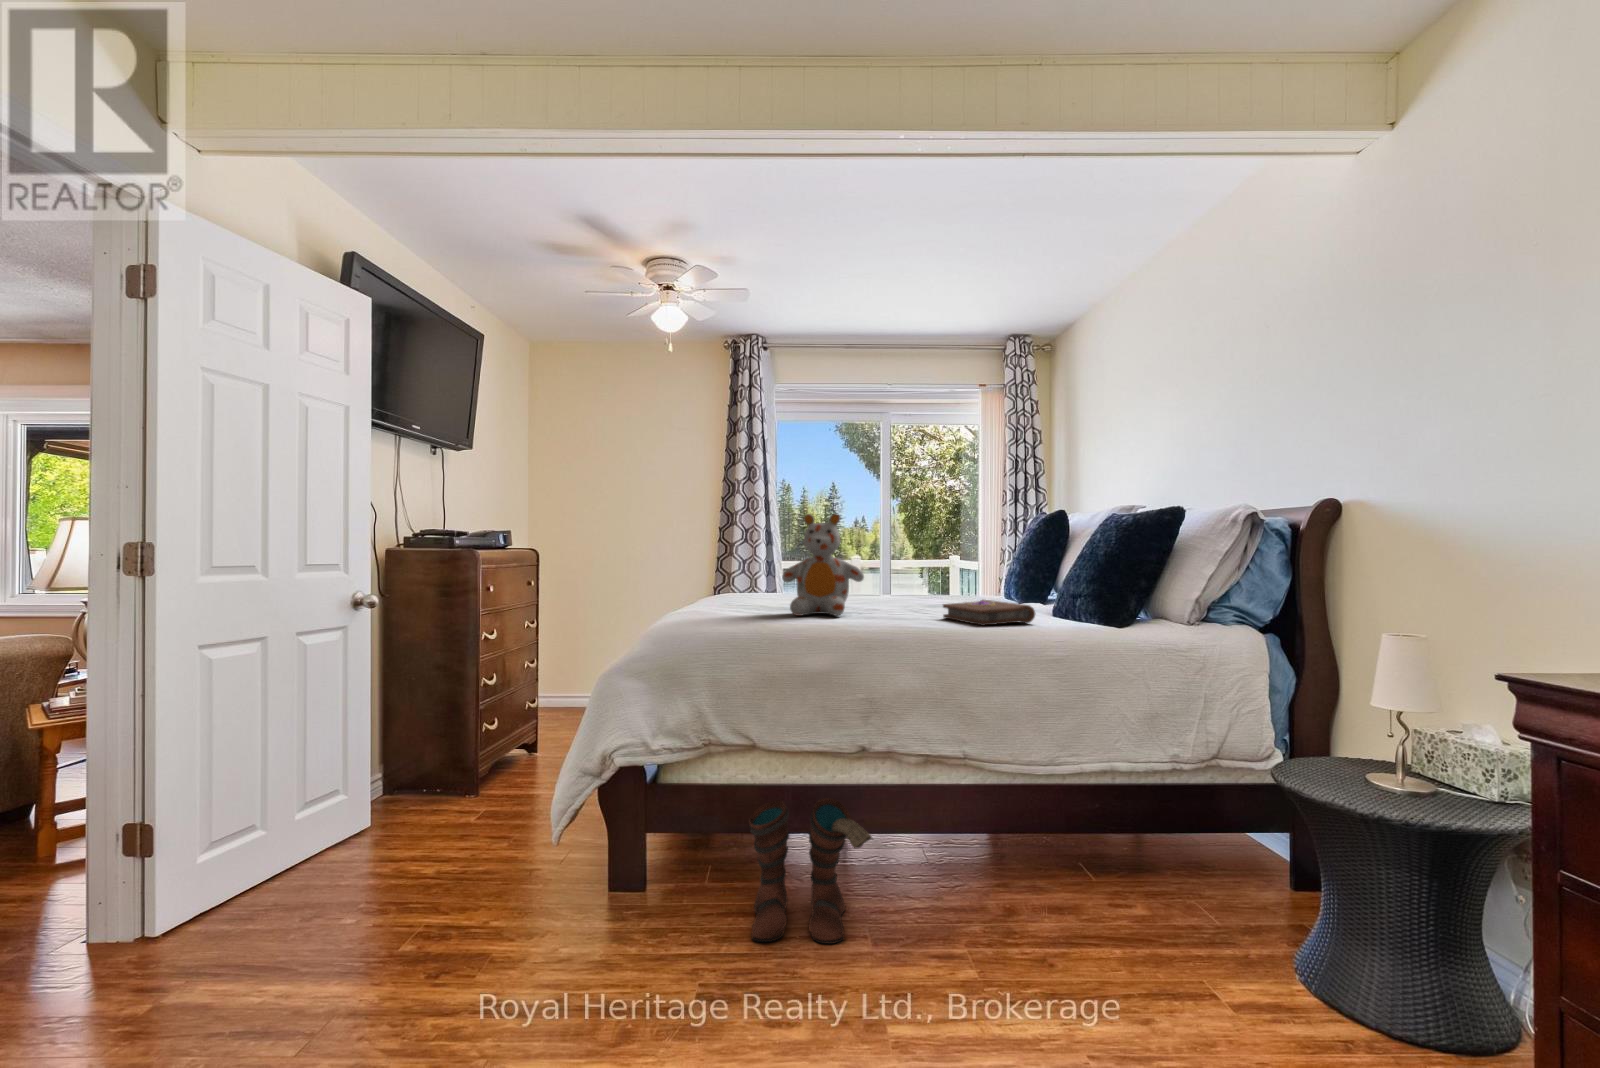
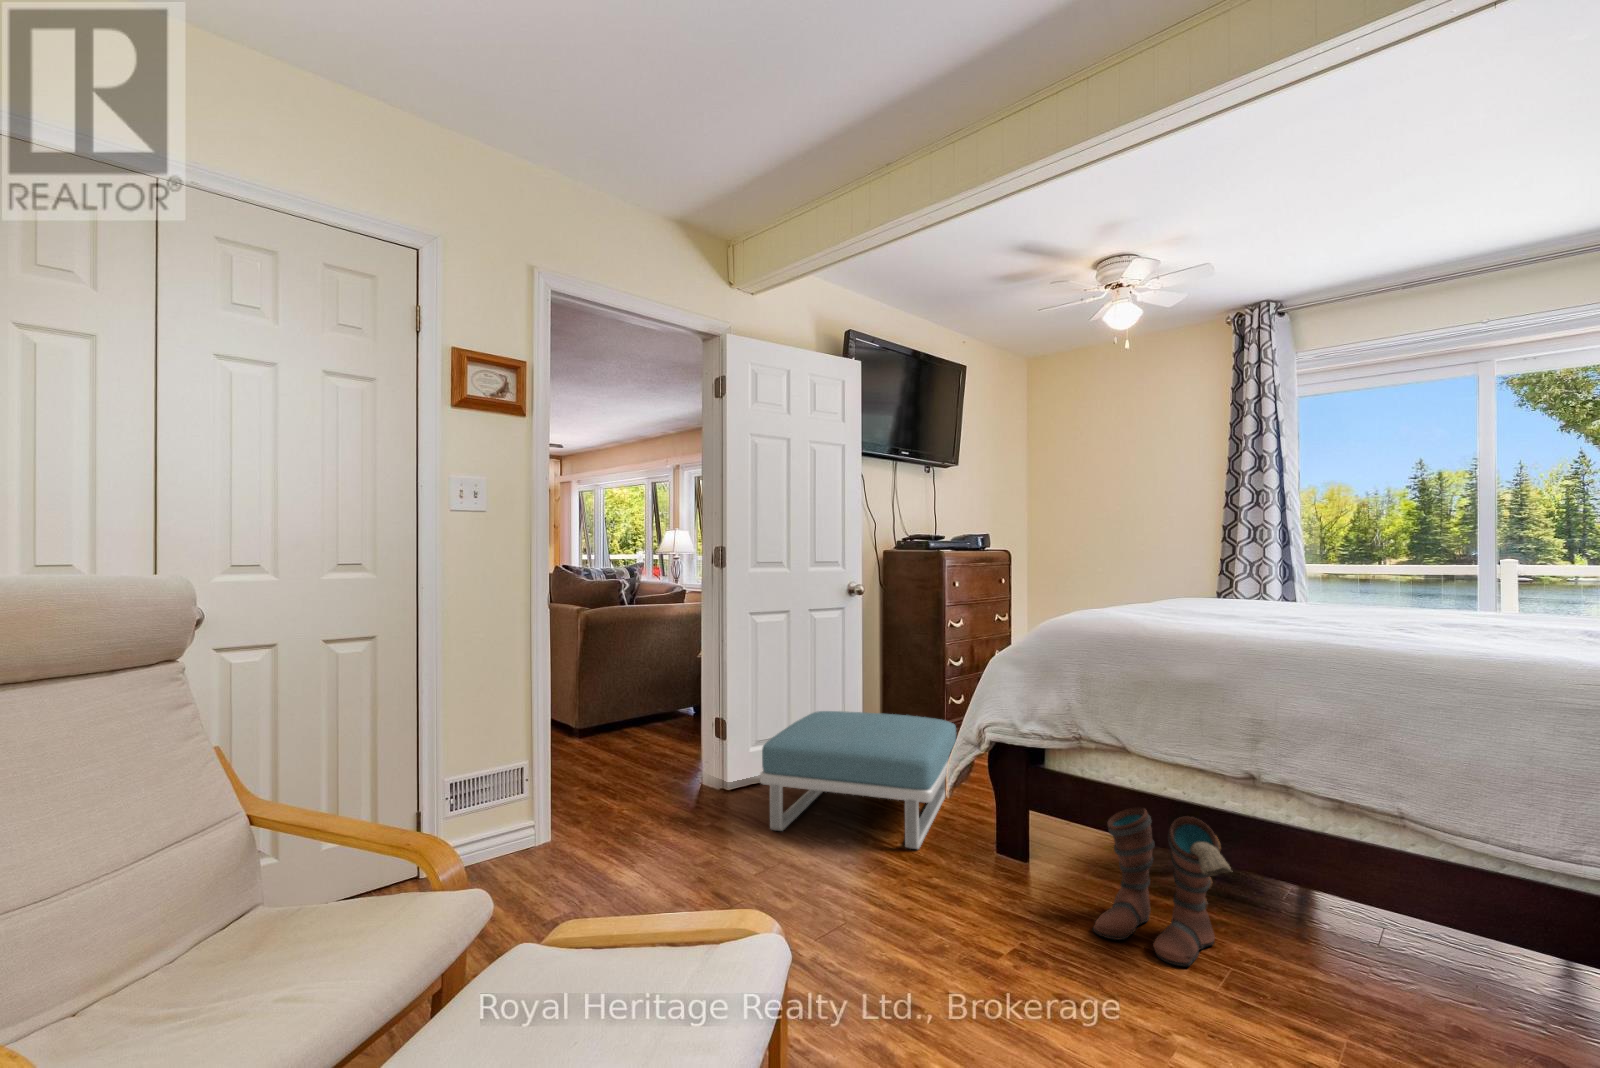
stuffed bear: present [782,514,864,616] -> none [1189,511,1295,627]
book: present [943,600,1035,625] -> none [1386,620,1513,655]
footstool: none [261,752,536,967] -> present [760,711,956,849]

